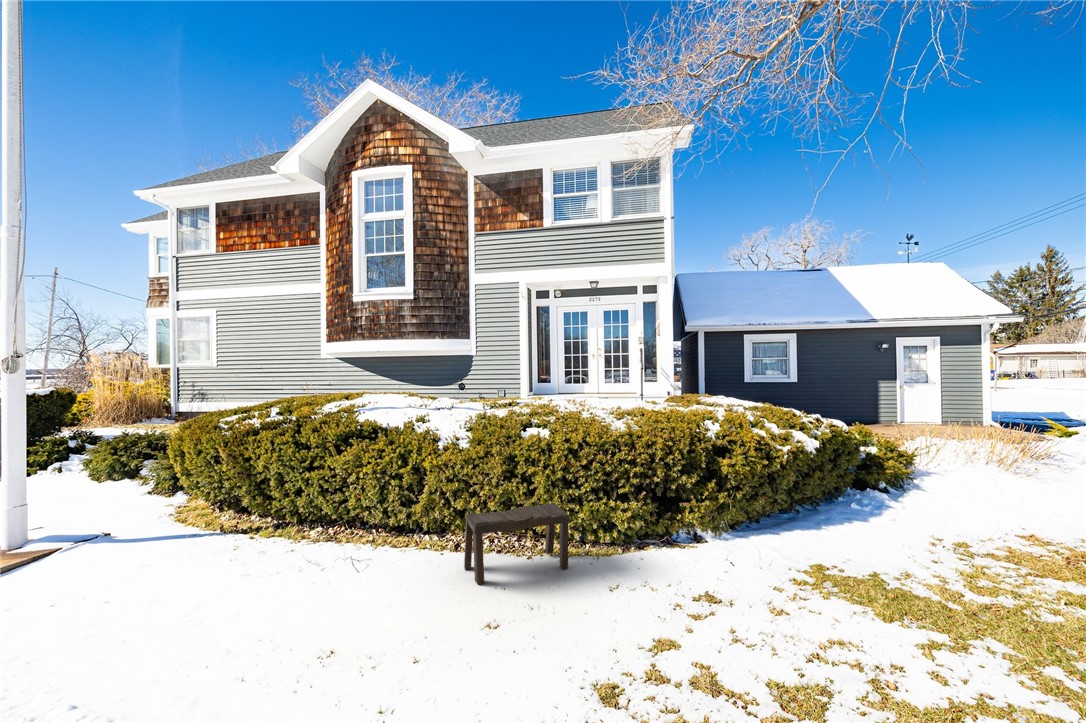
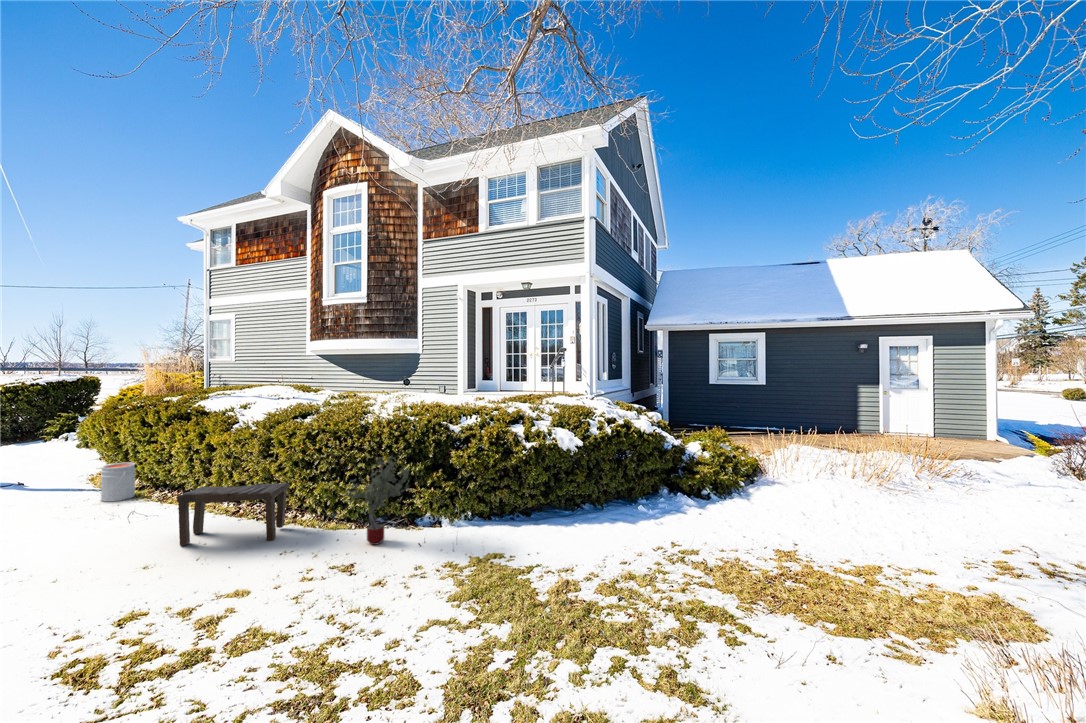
potted tree: none [639,466,716,563] -> present [345,456,409,545]
bucket: none [256,492,298,542] -> present [98,462,135,502]

